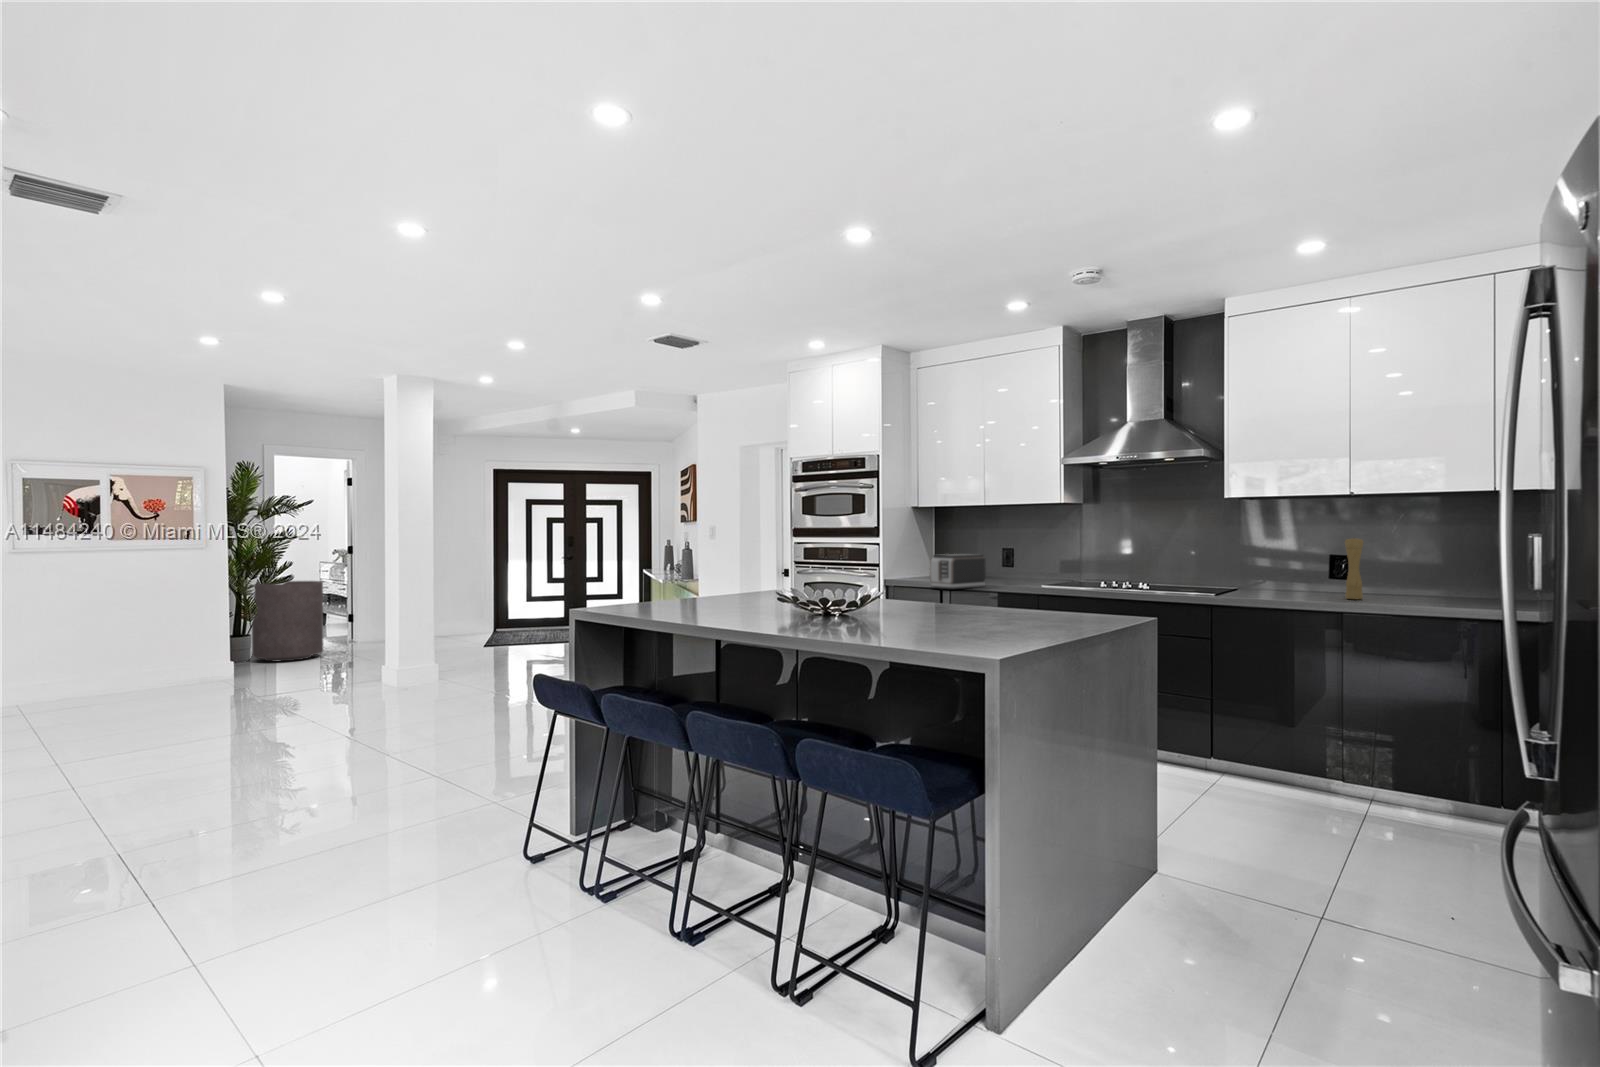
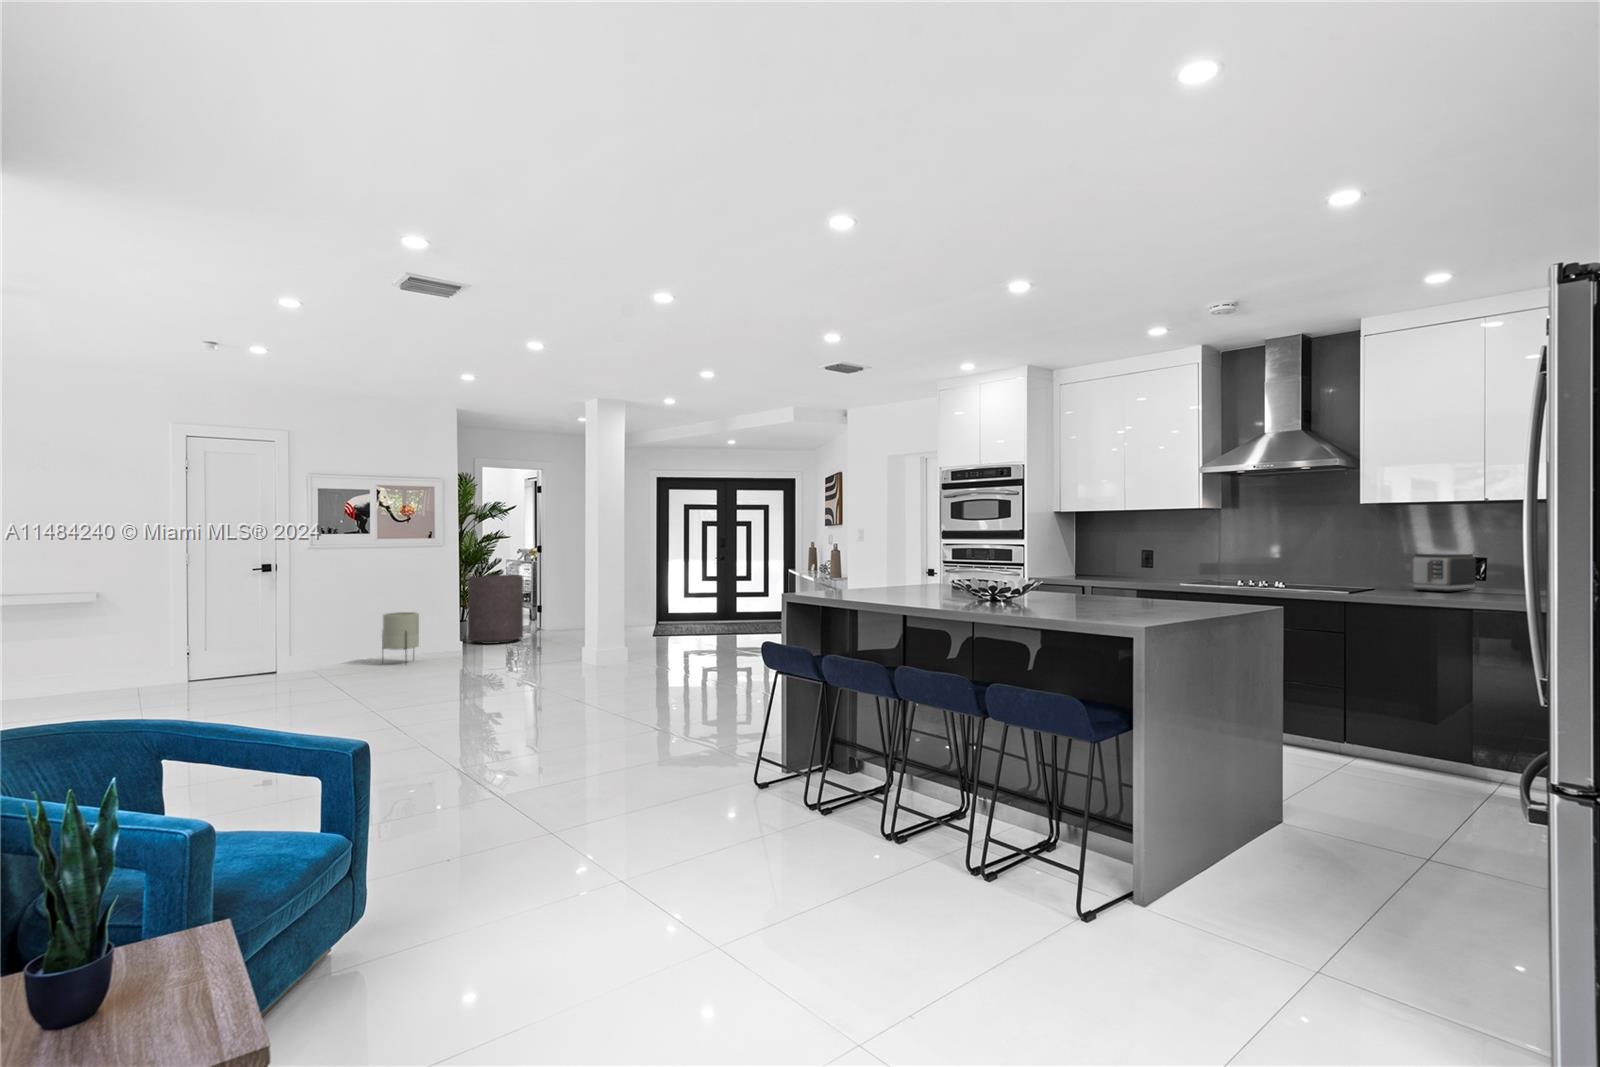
pepper mill: present [1345,538,1363,599] -> none [1474,541,1493,598]
toaster: present [930,554,986,589] -> present [1411,554,1476,591]
planter: none [123,629,173,694] -> present [382,612,419,653]

